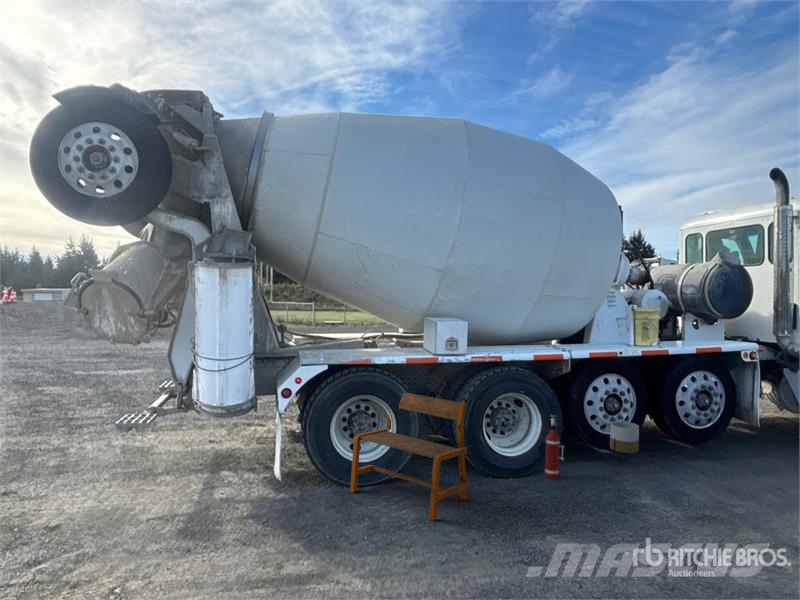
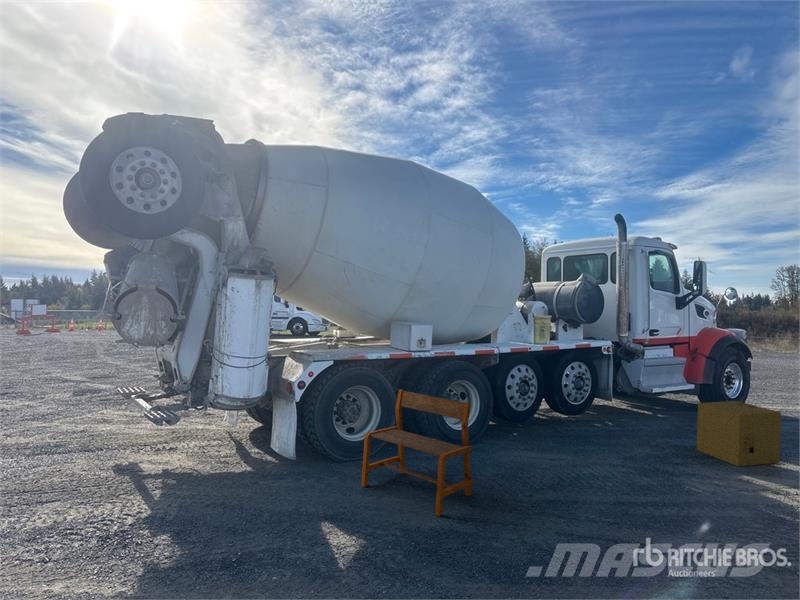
cardboard box: none [700,401,786,469] -> present [697,401,781,466]
fire extinguisher: present [545,415,564,479] -> none [547,414,566,475]
planter: present [610,422,640,464] -> none [610,420,638,462]

